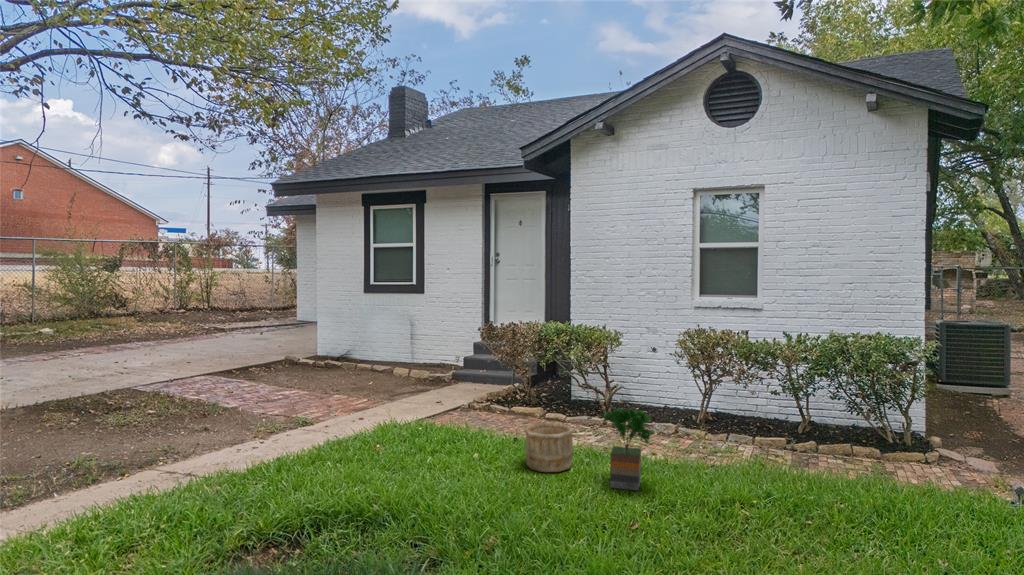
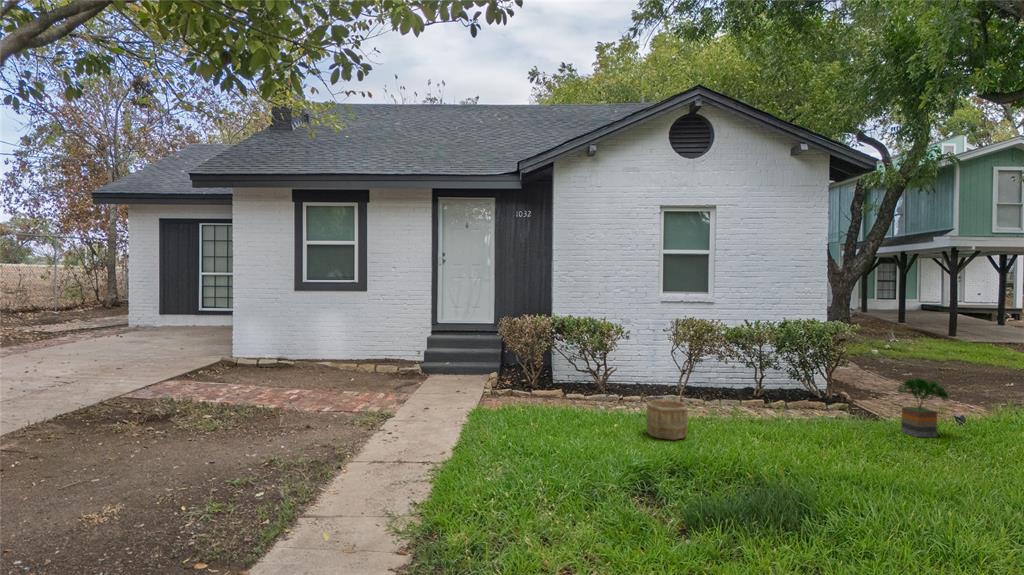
potted tree: present [604,409,654,491] -> present [898,379,949,437]

